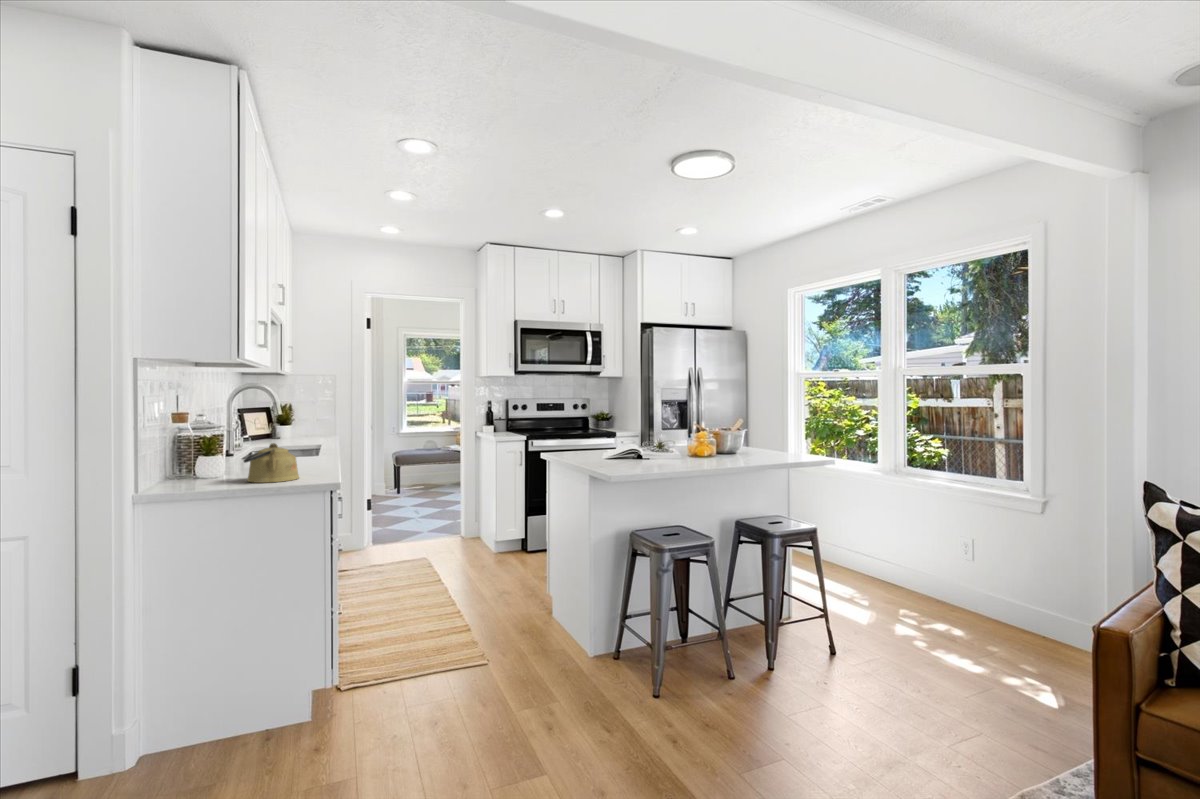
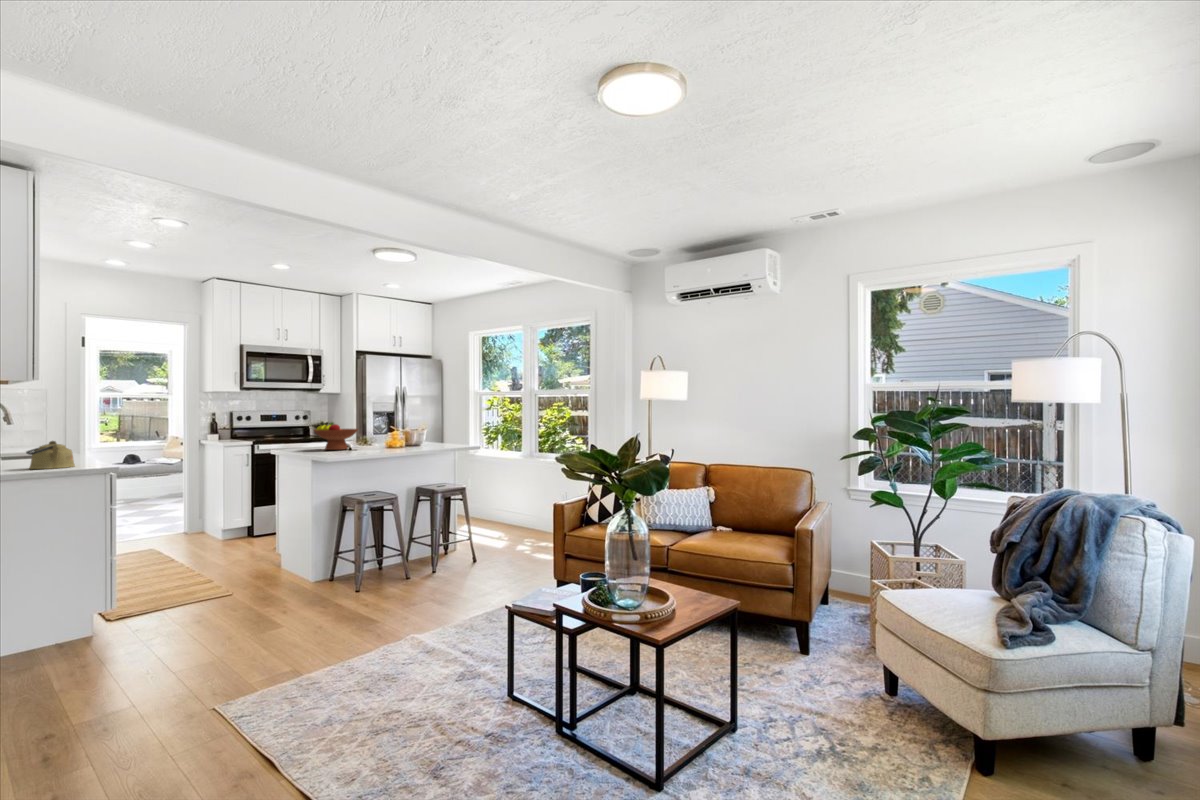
fruit bowl: none [593,419,653,459] -> present [314,422,358,450]

